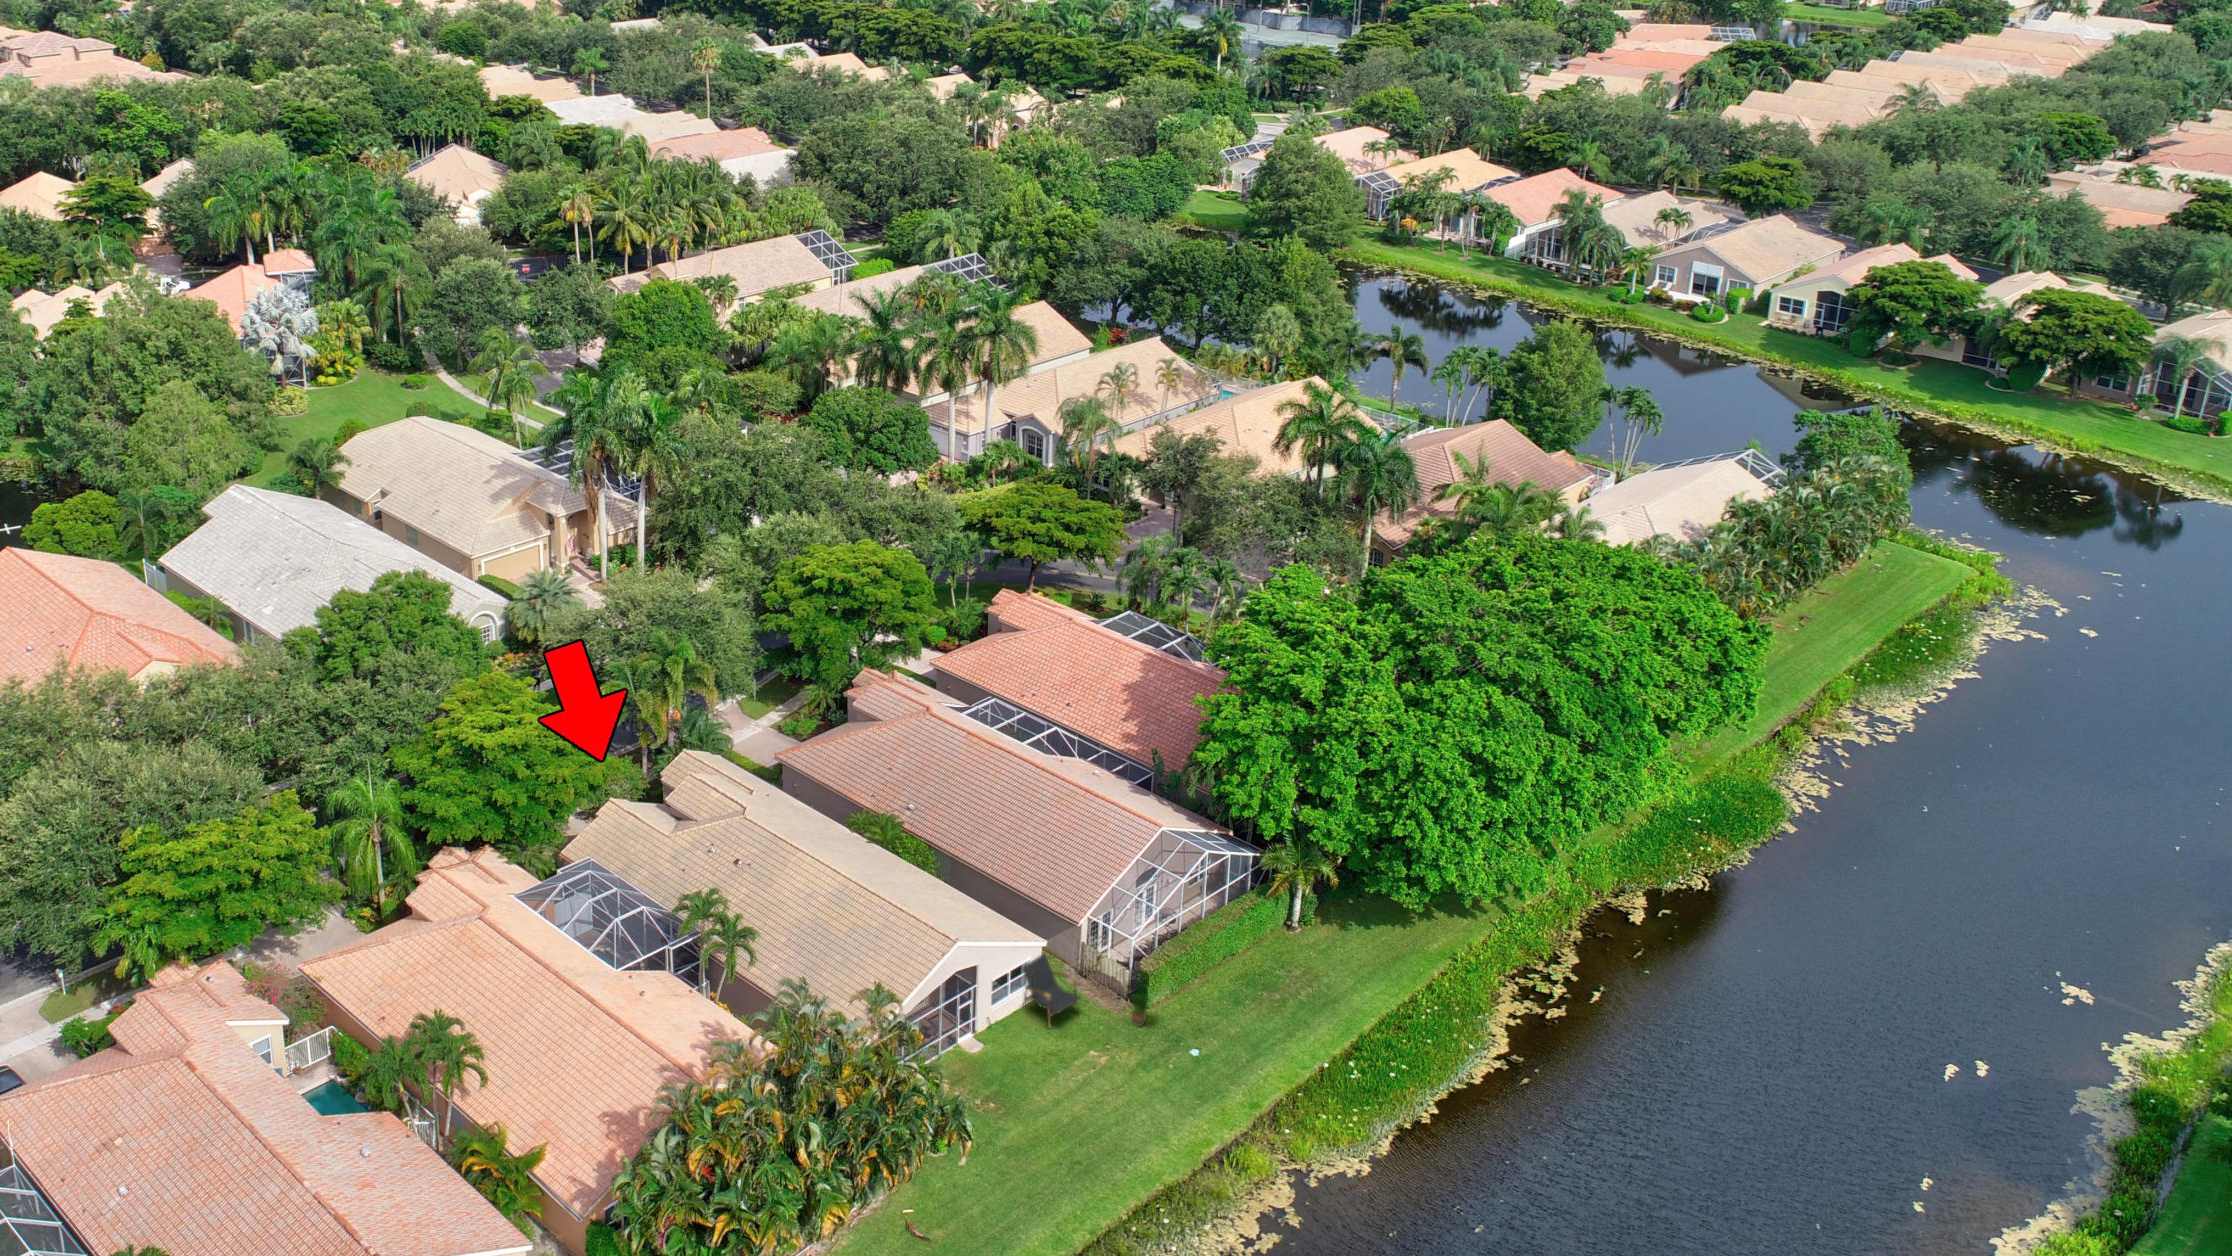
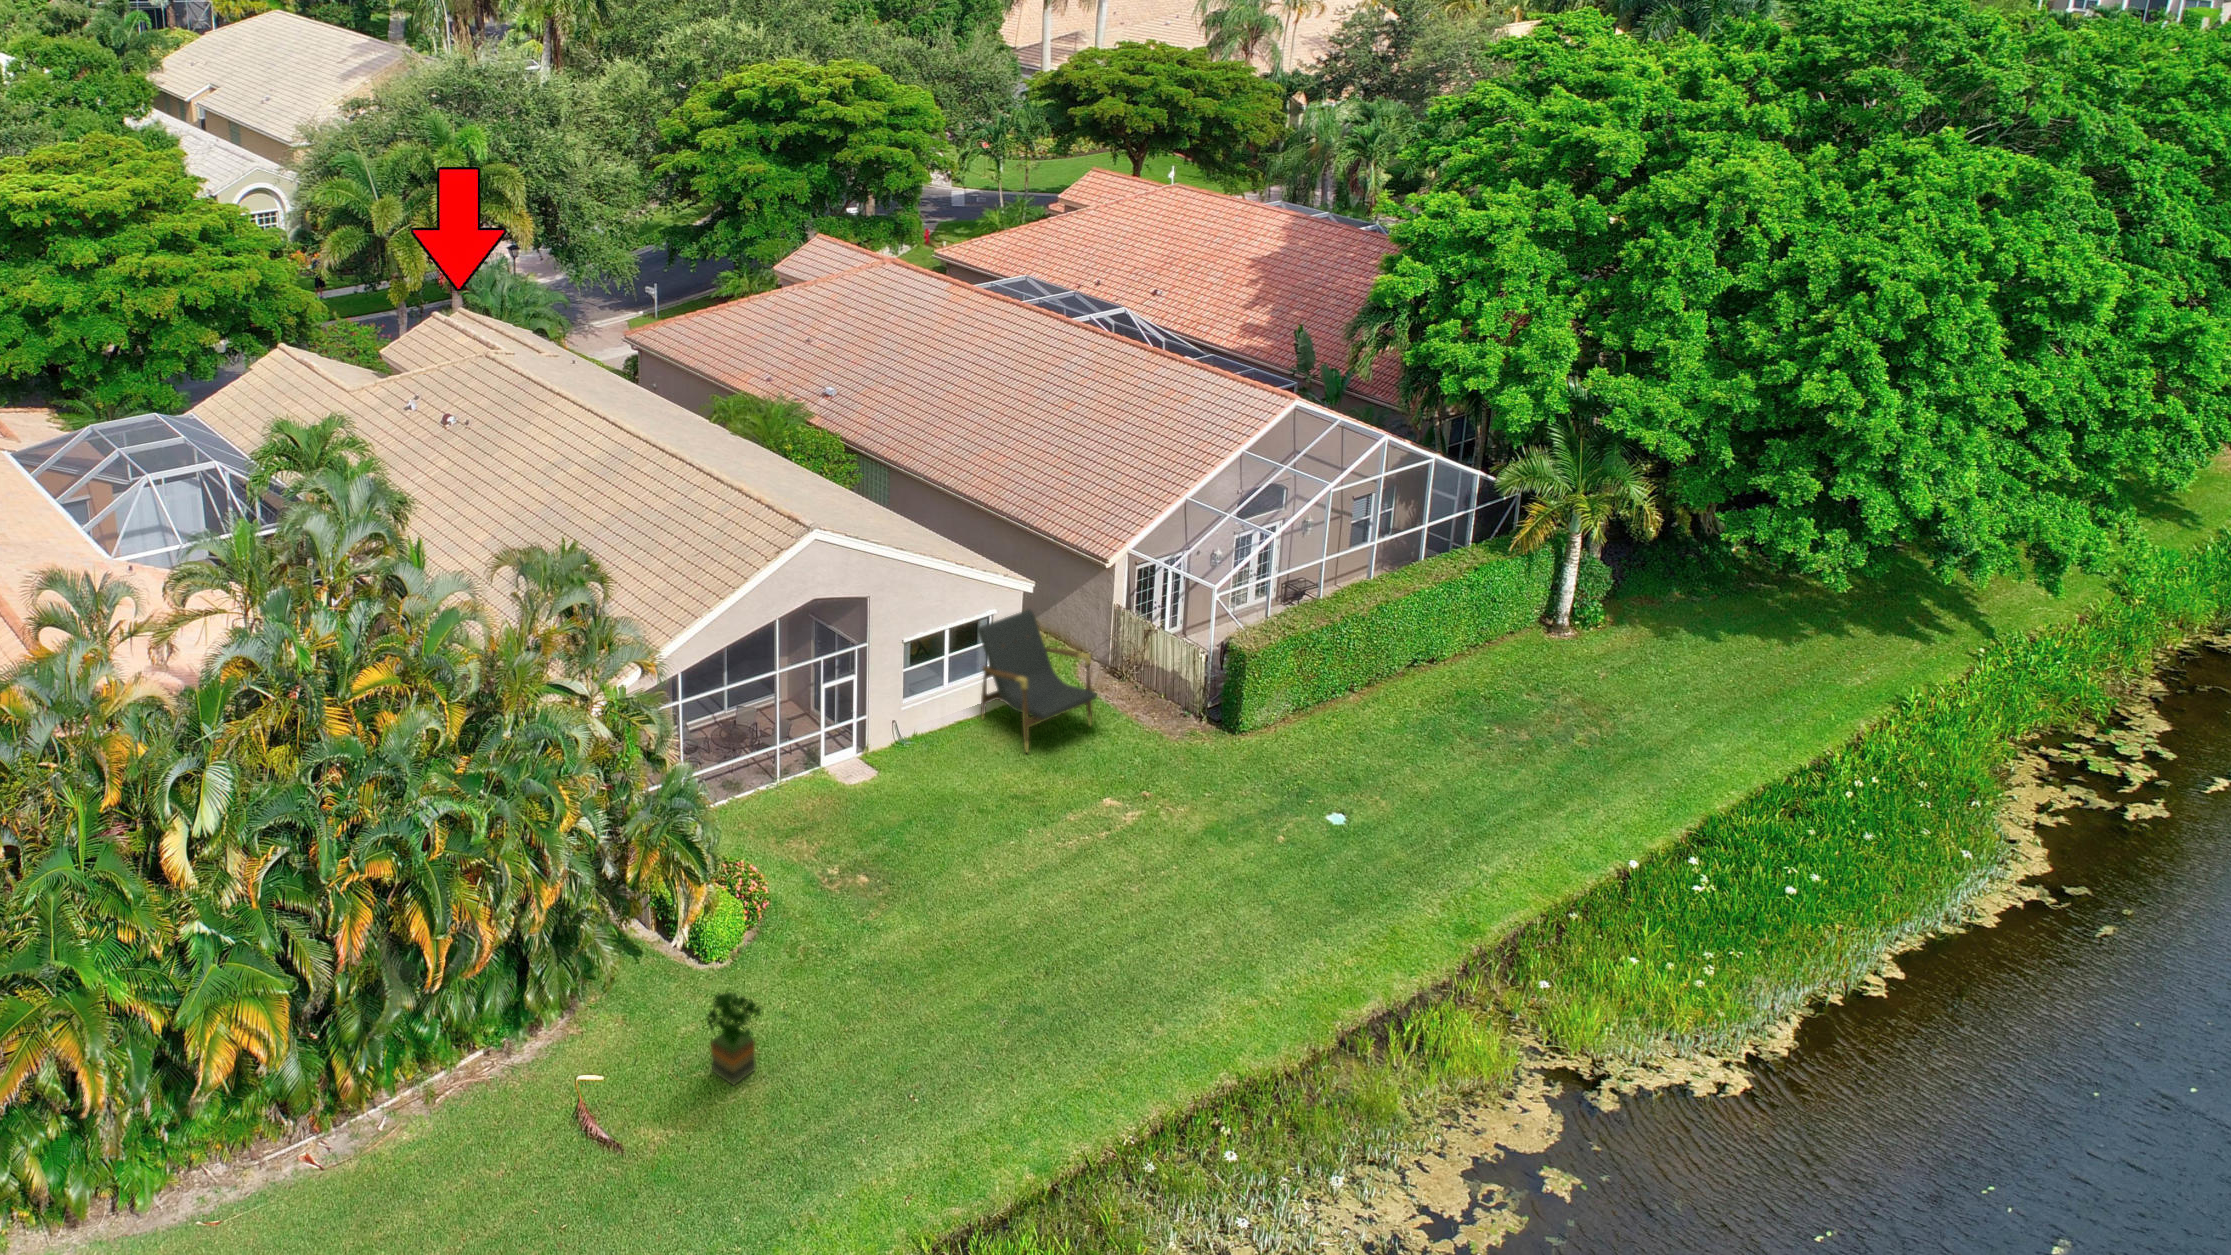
potted tree: present [1131,994,1149,1026] -> present [707,992,763,1085]

